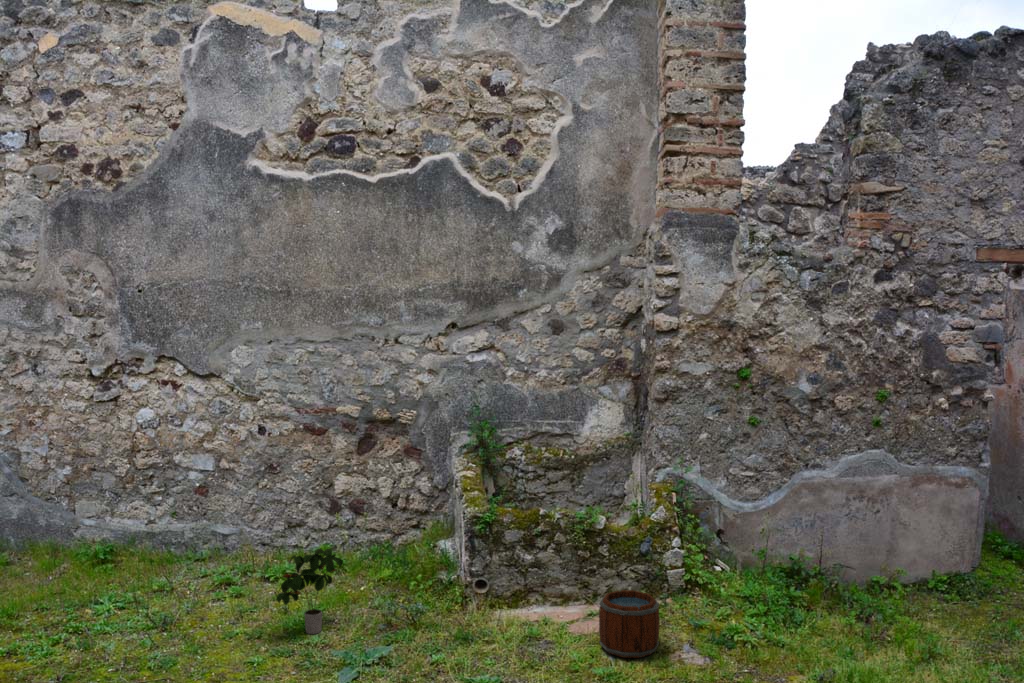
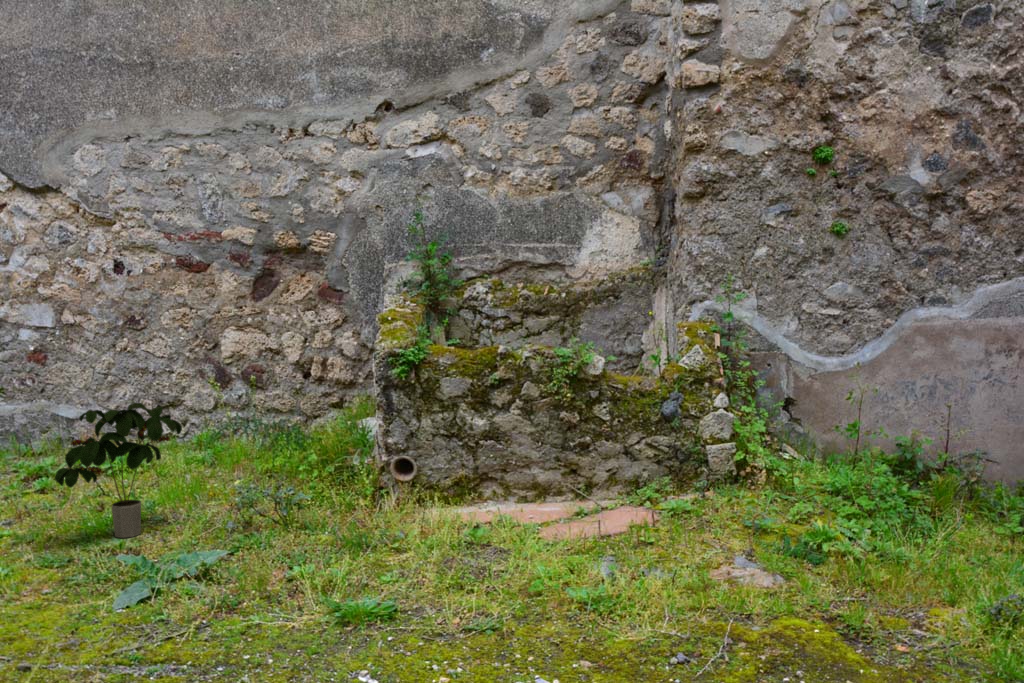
bucket: present [599,590,660,658] -> none [586,465,691,576]

